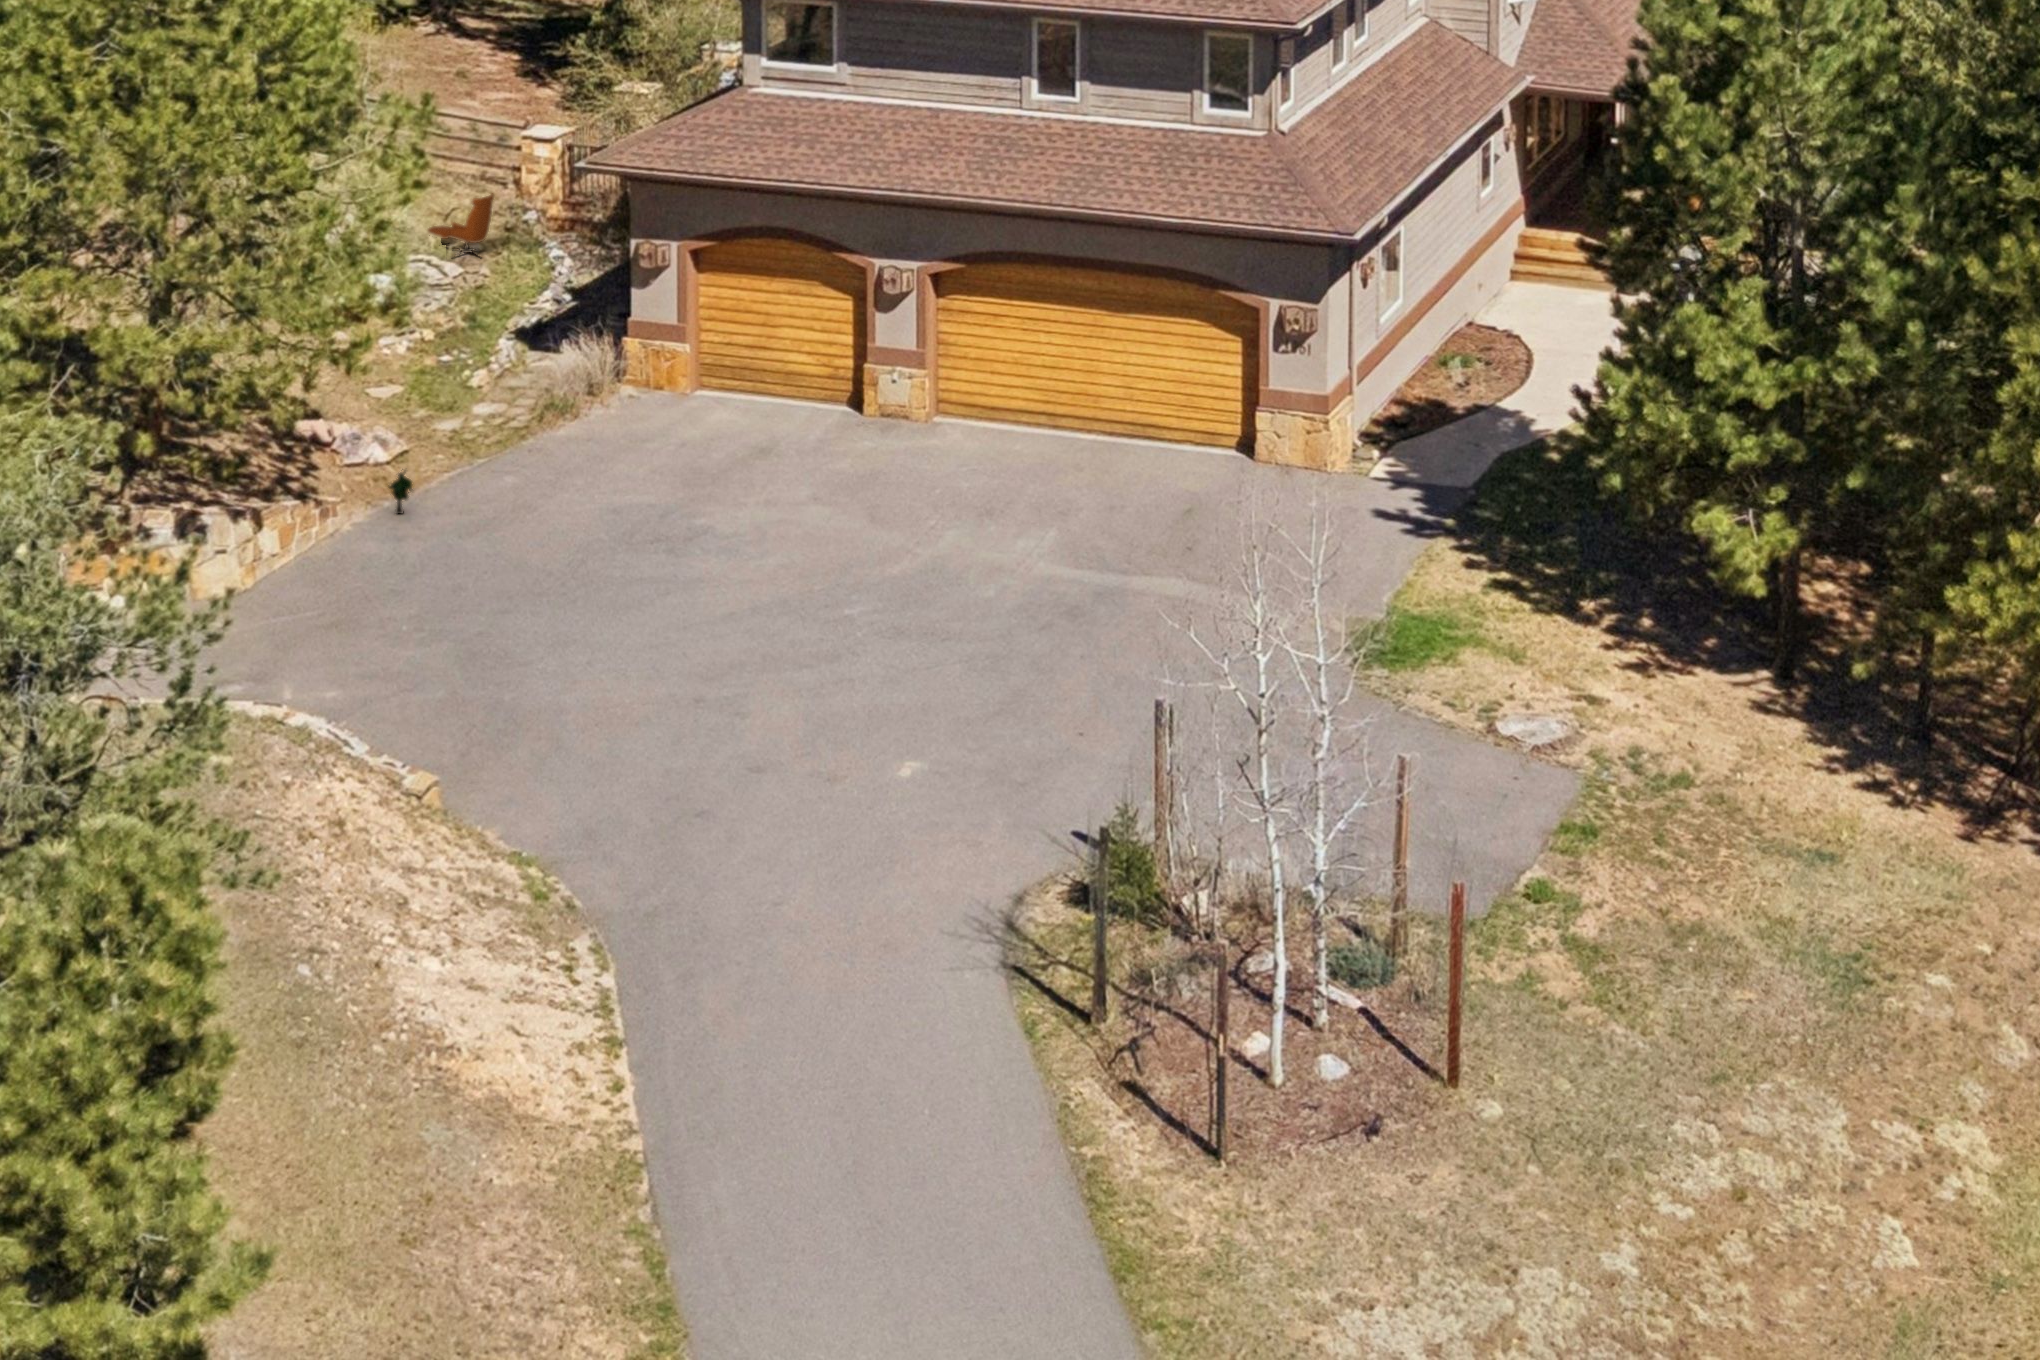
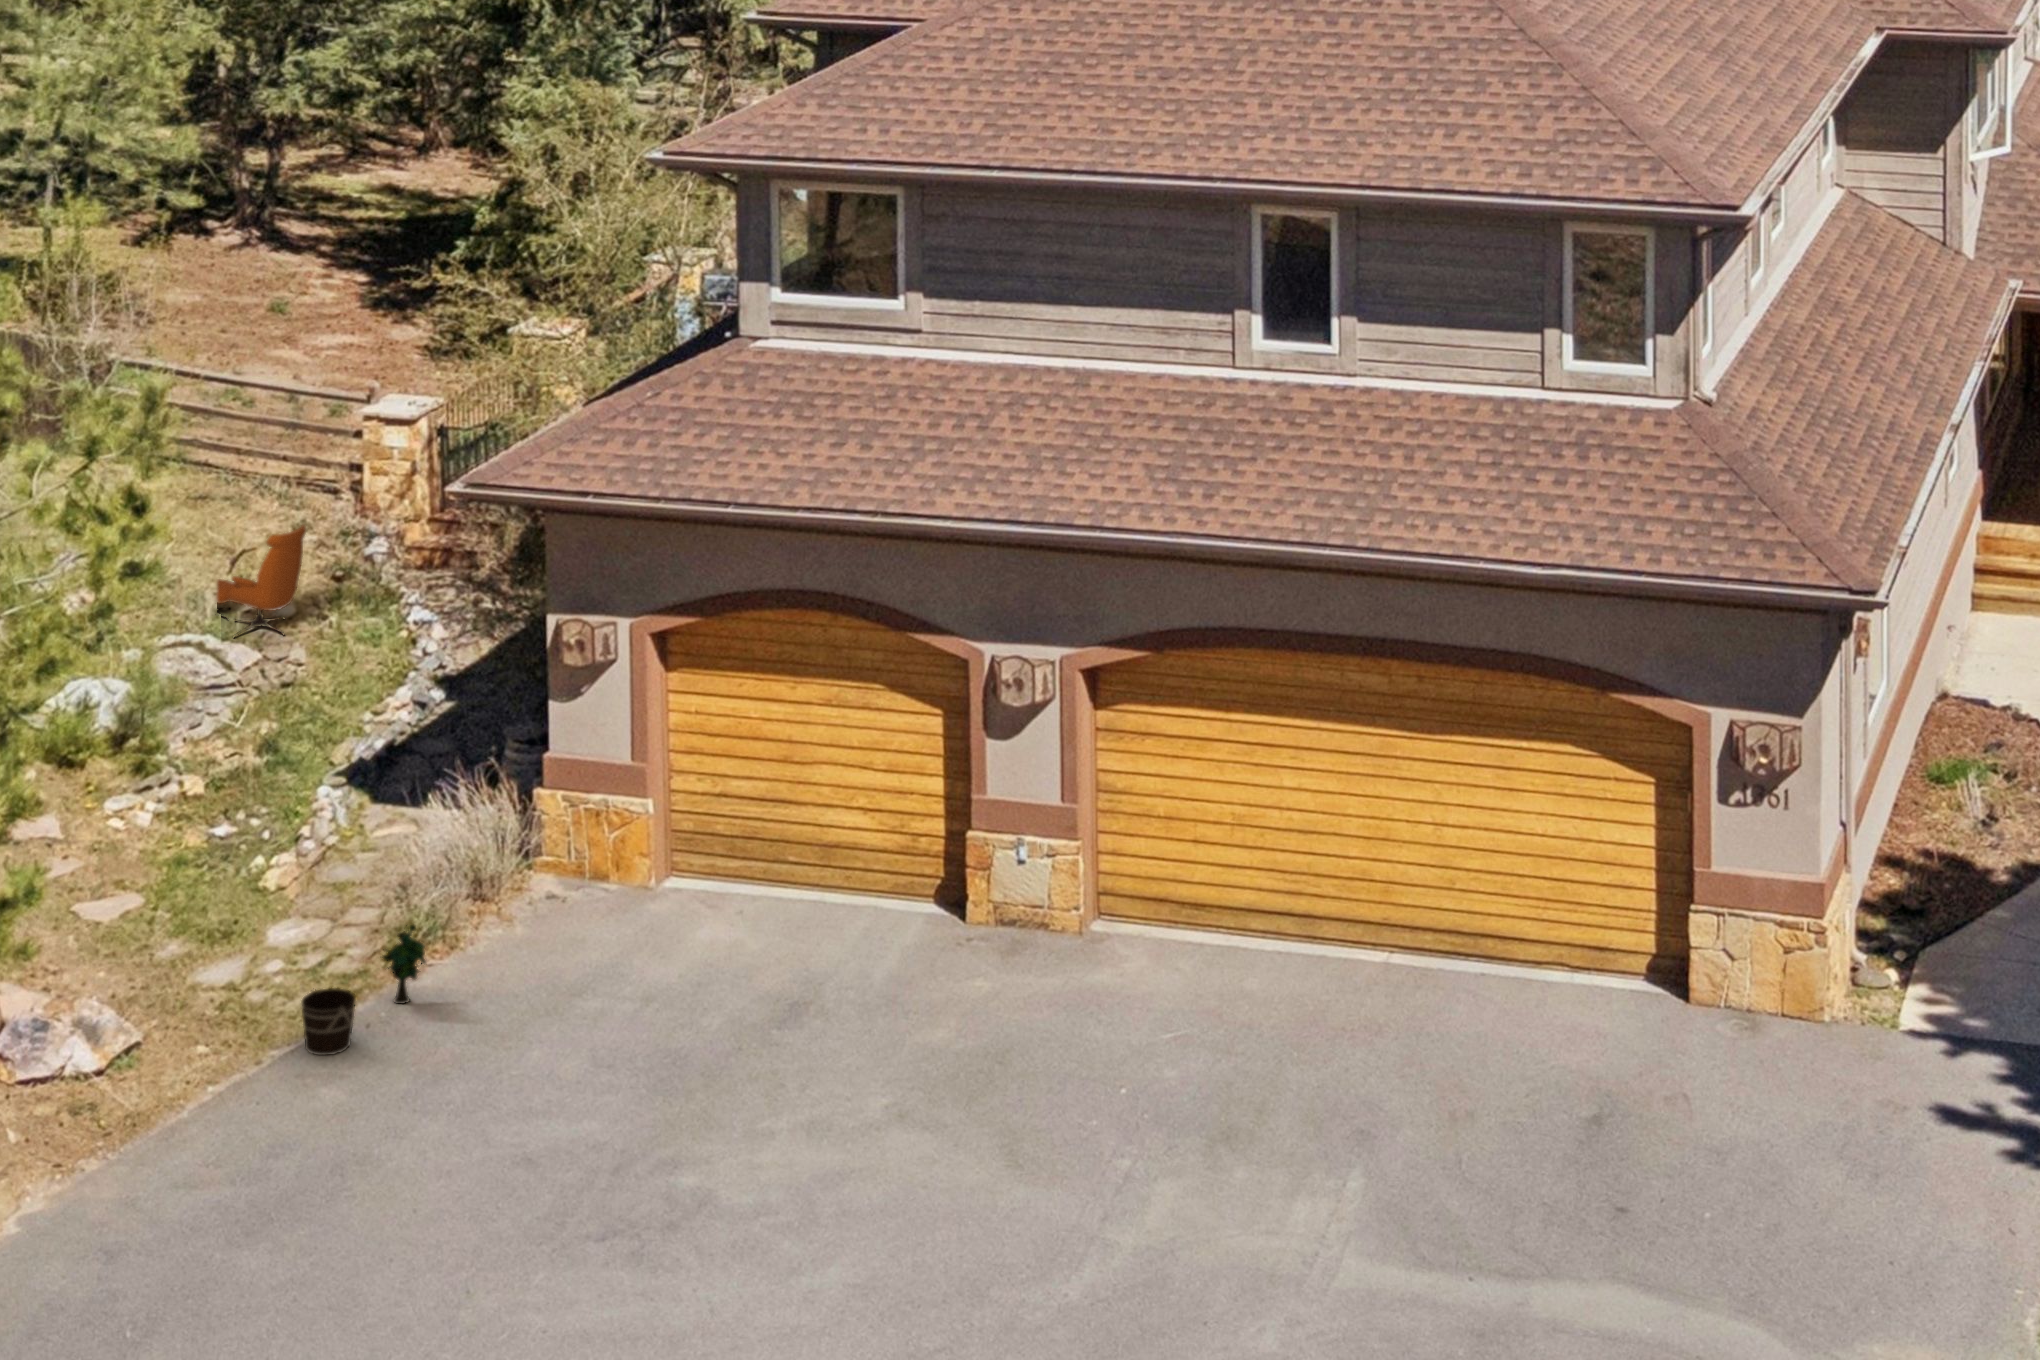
bucket: none [496,420,525,454] -> present [301,988,356,1055]
decorative plant: present [389,469,412,514] -> present [382,925,426,1004]

